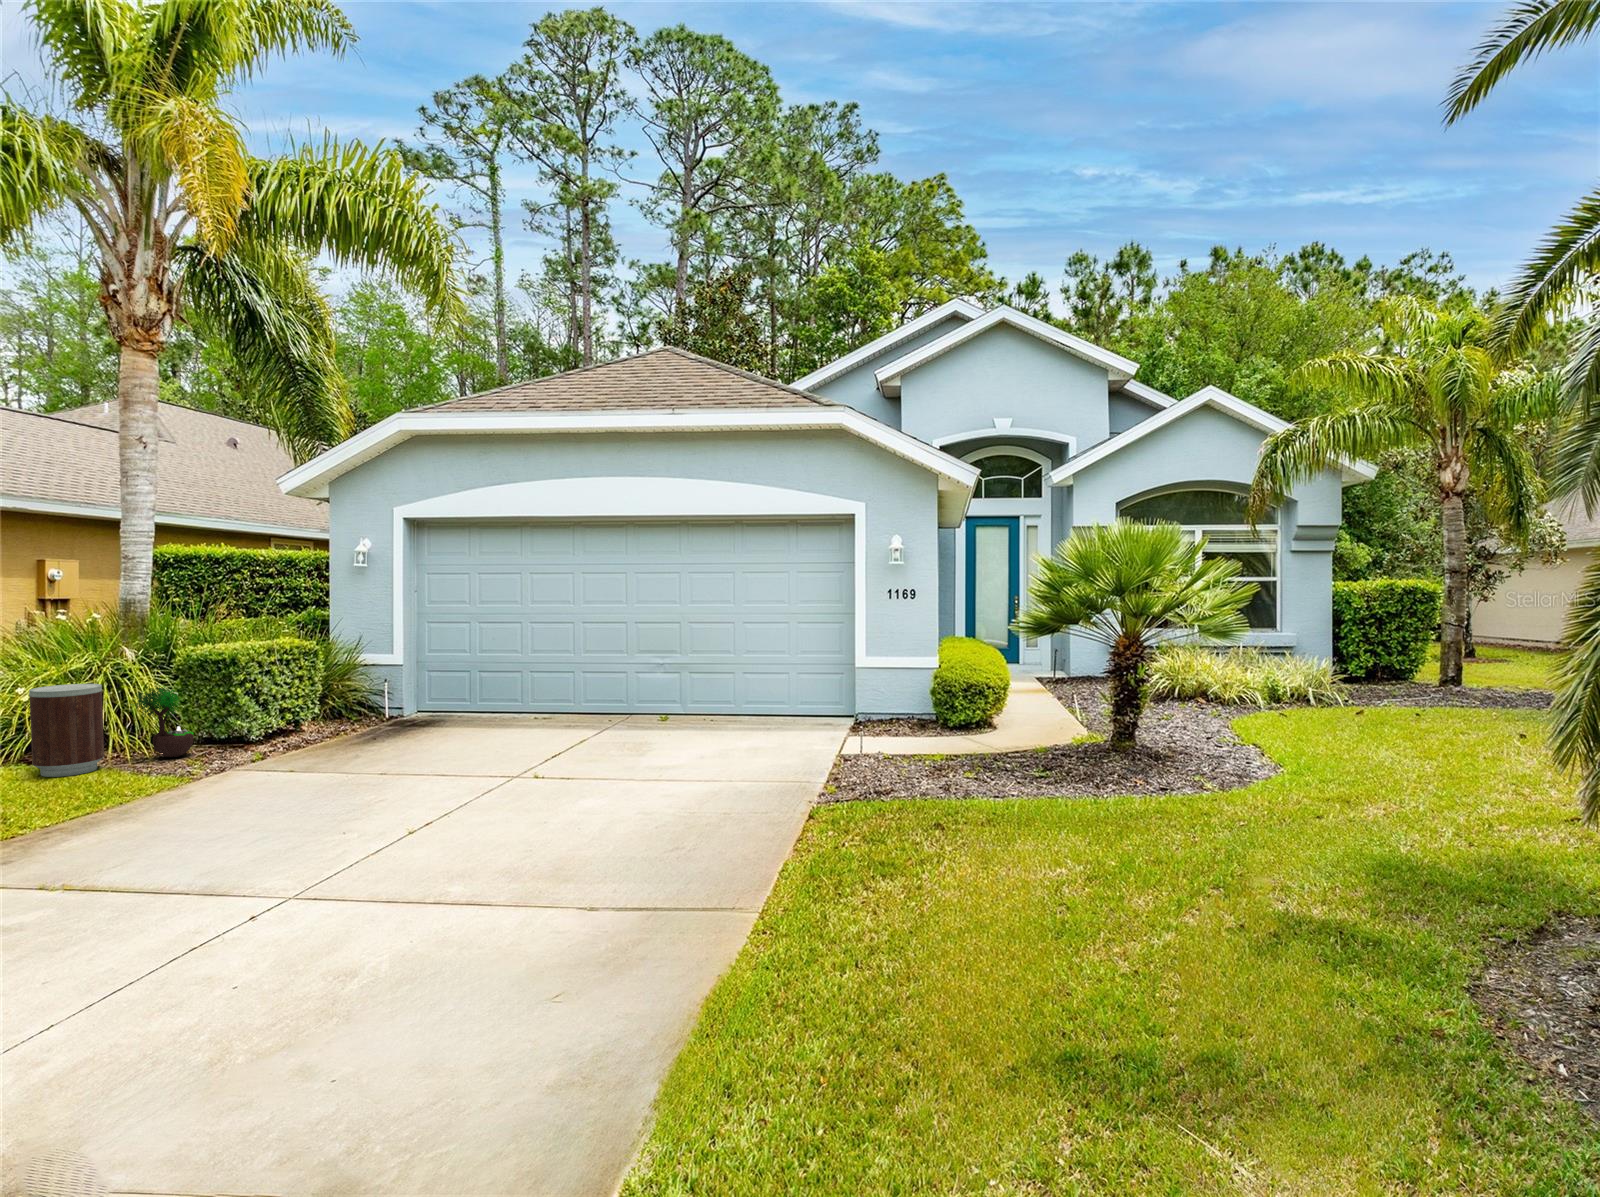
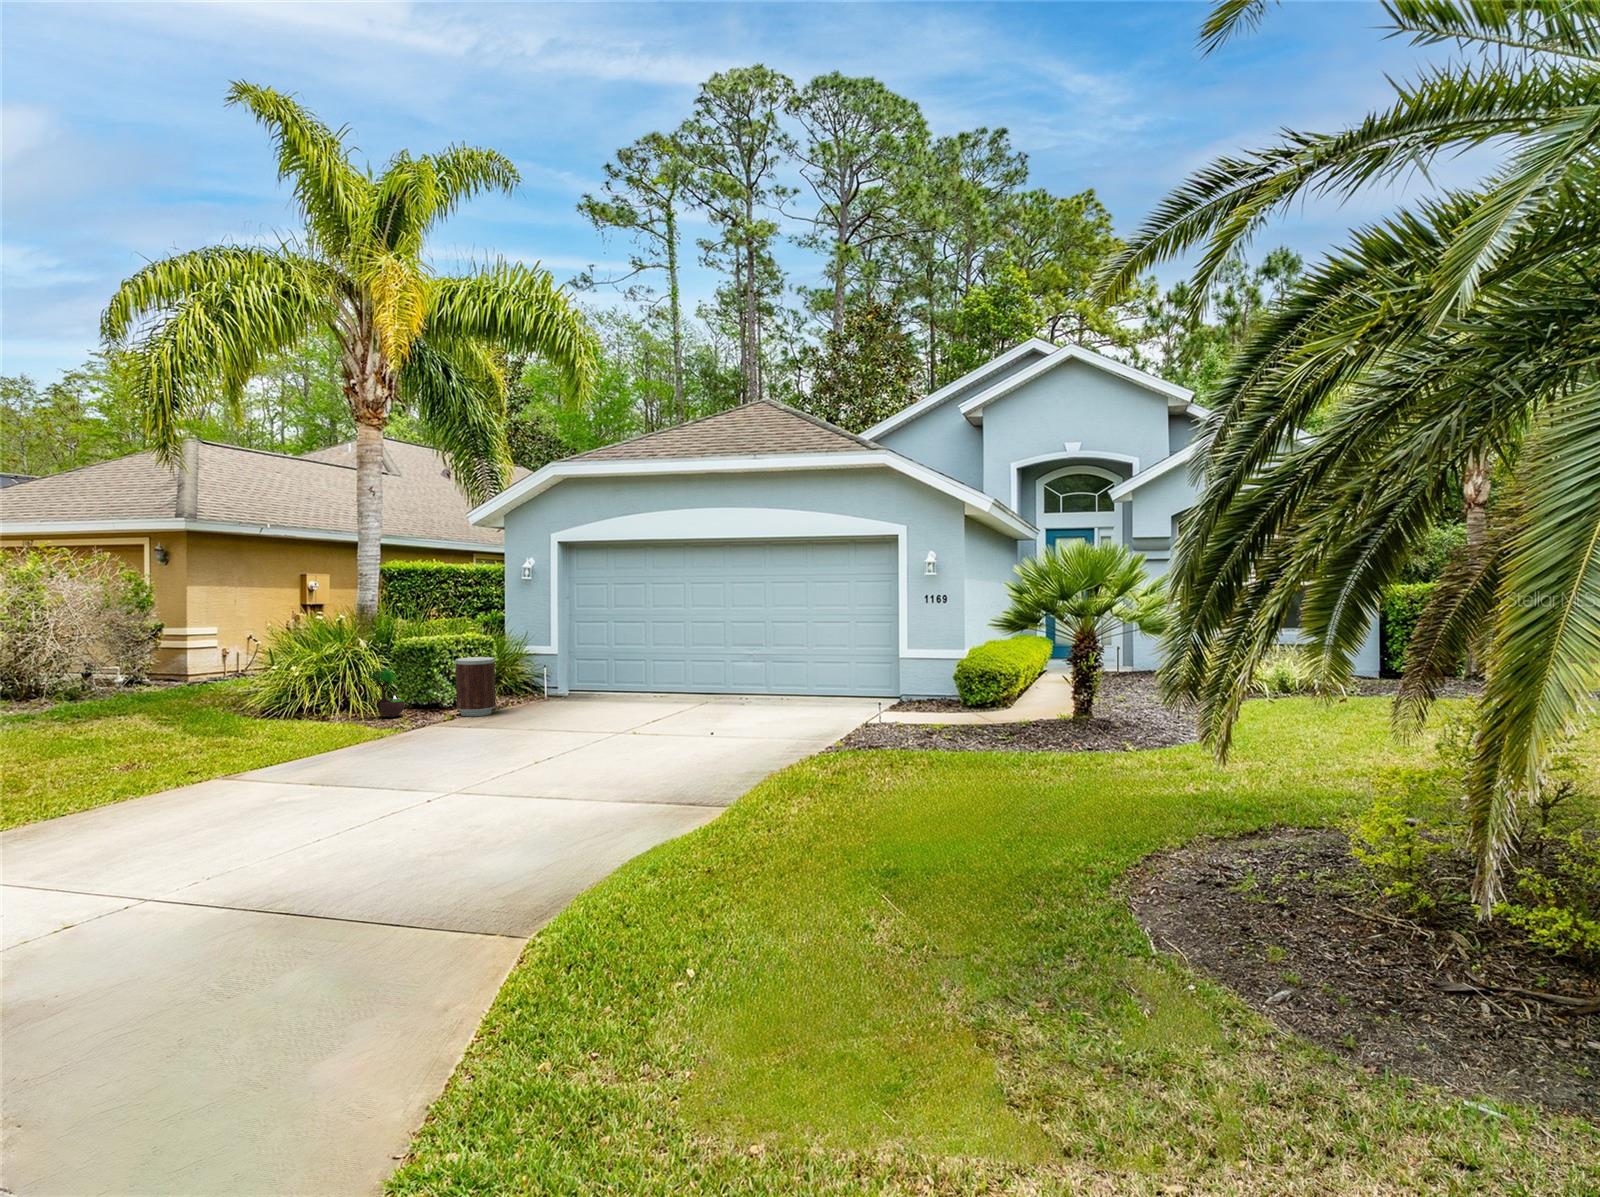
trash can: present [29,684,104,777] -> present [456,657,496,717]

